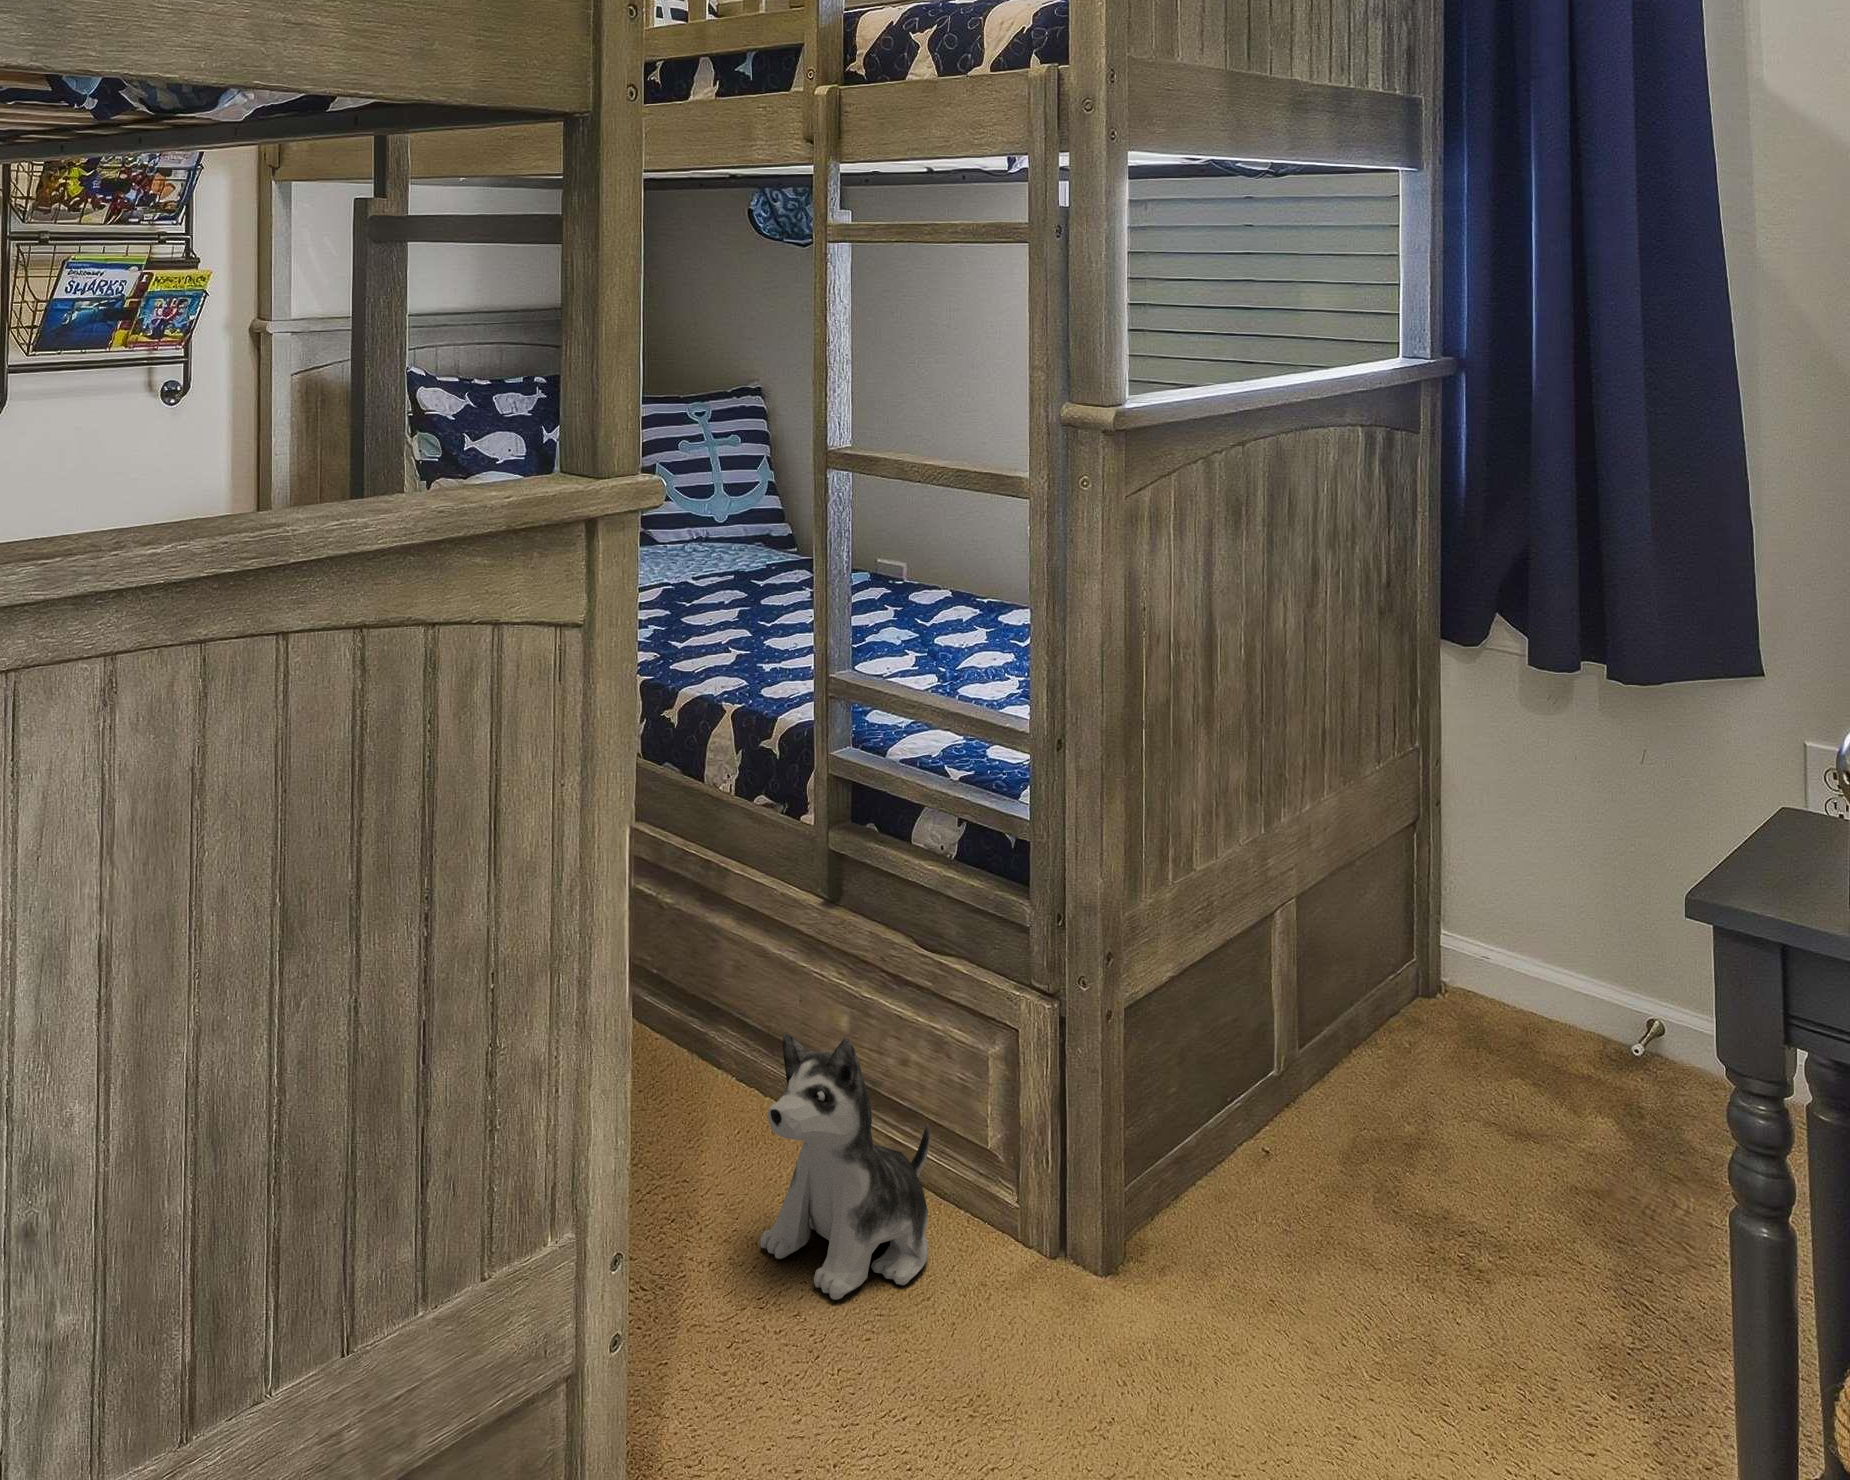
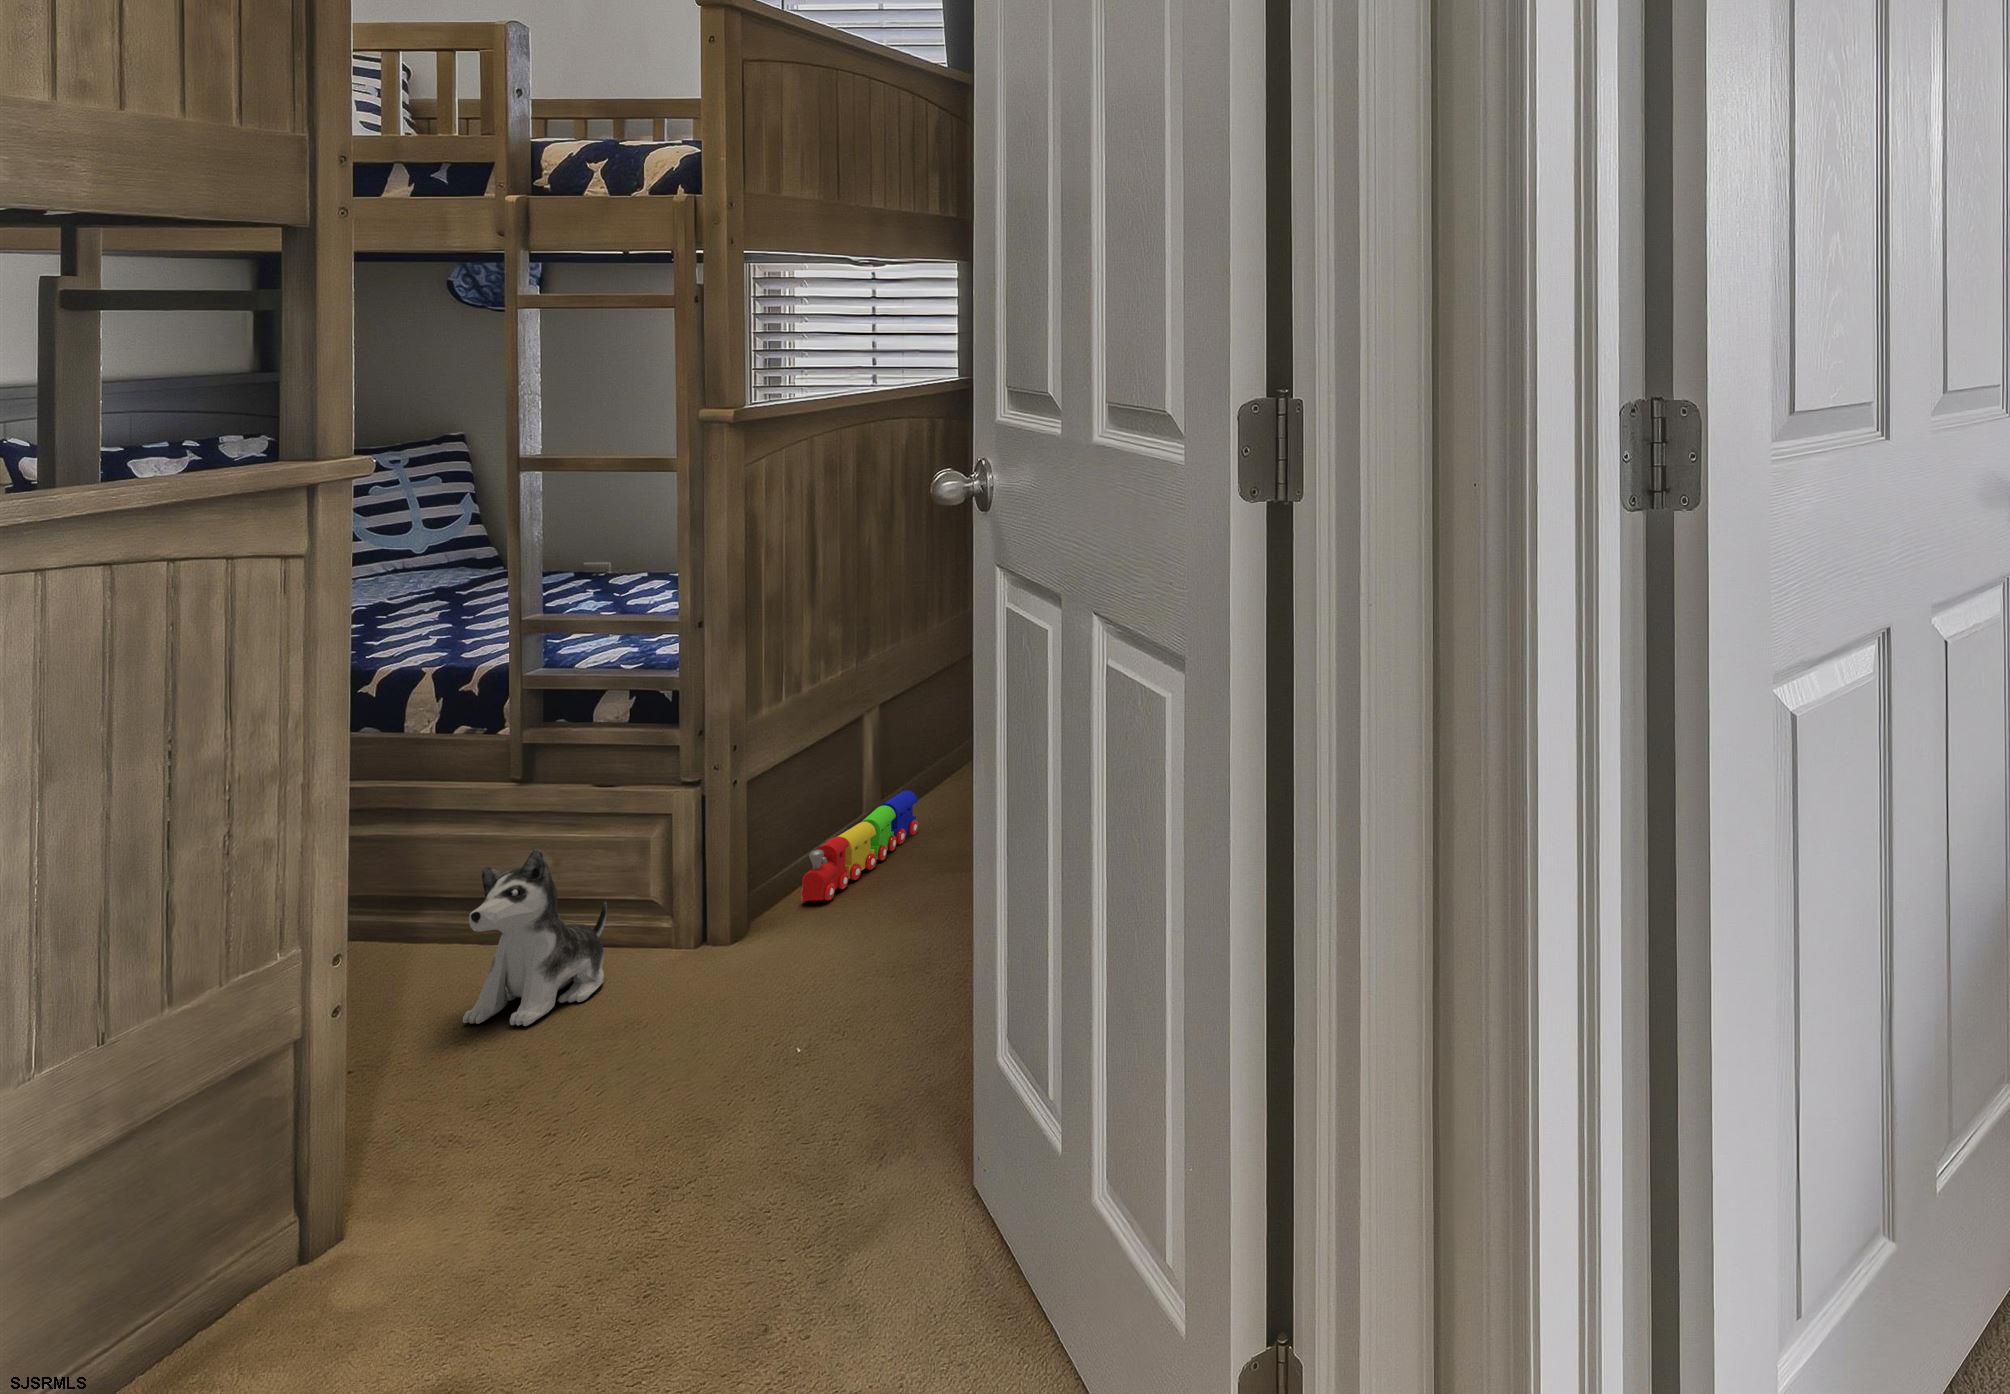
toy train: none [1202,1053,1378,1238] -> present [801,790,918,901]

